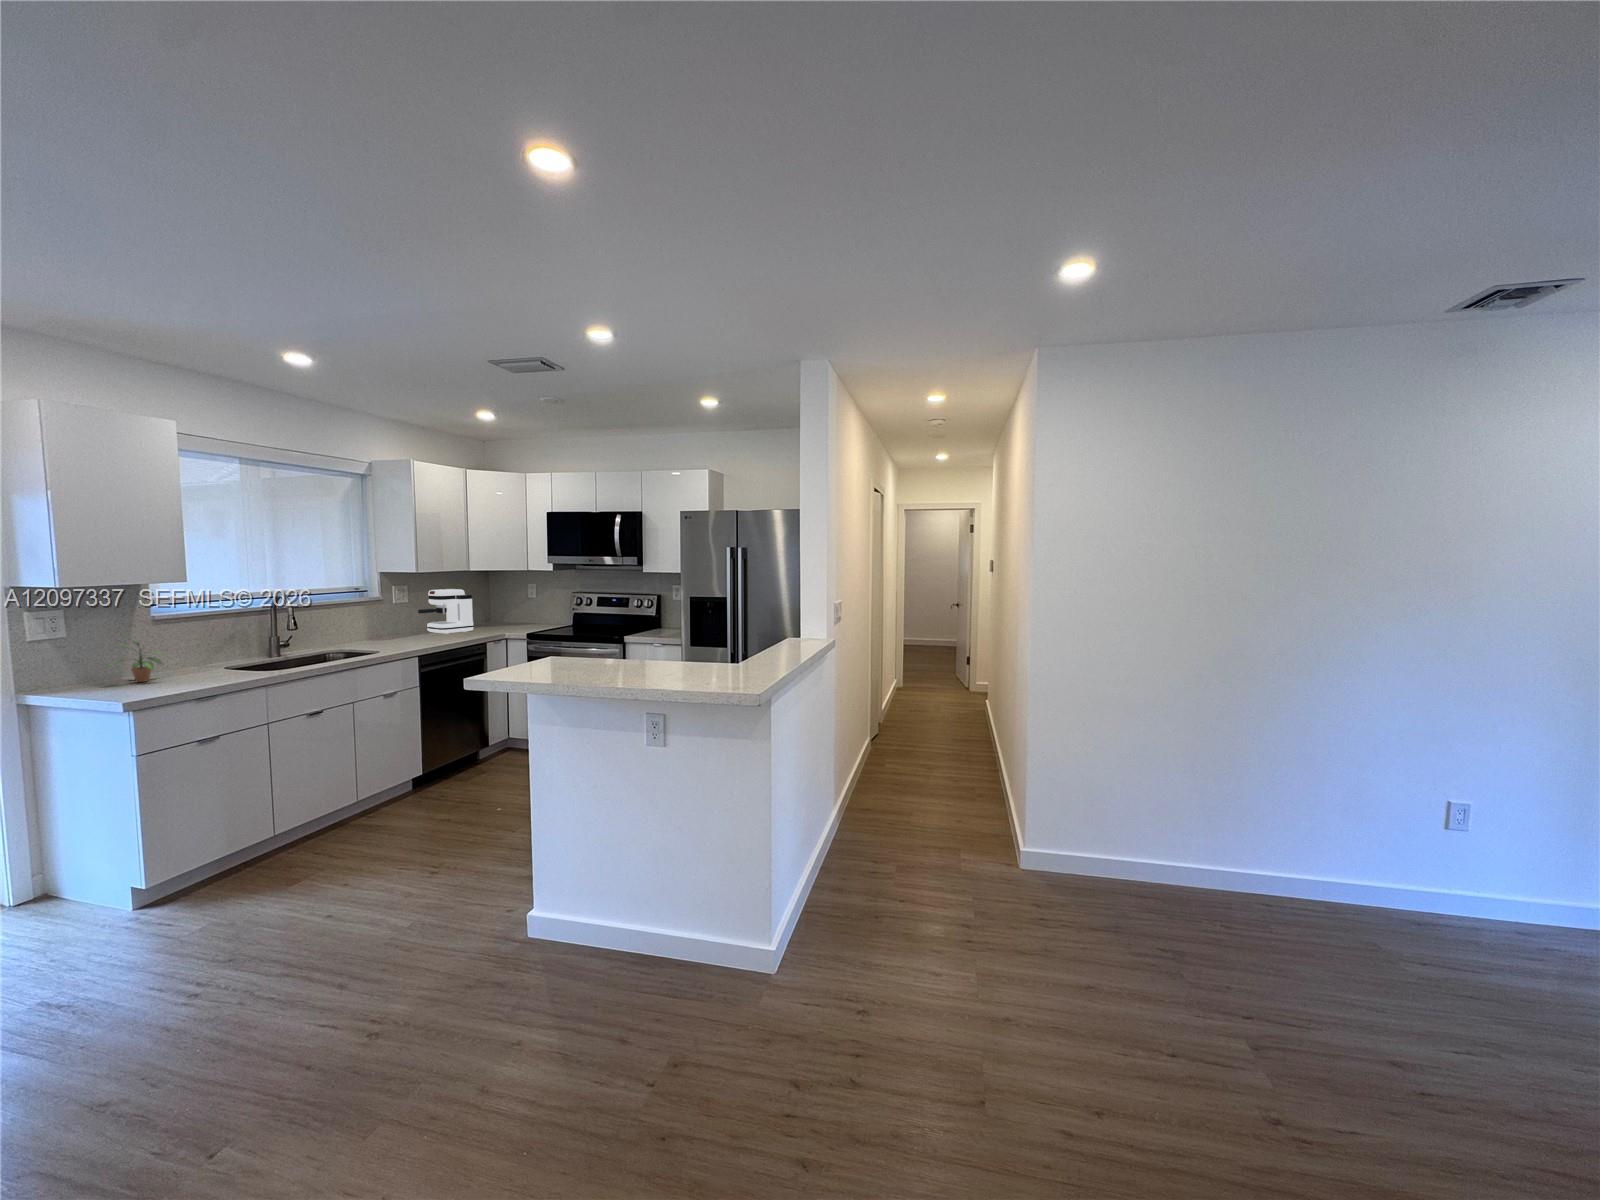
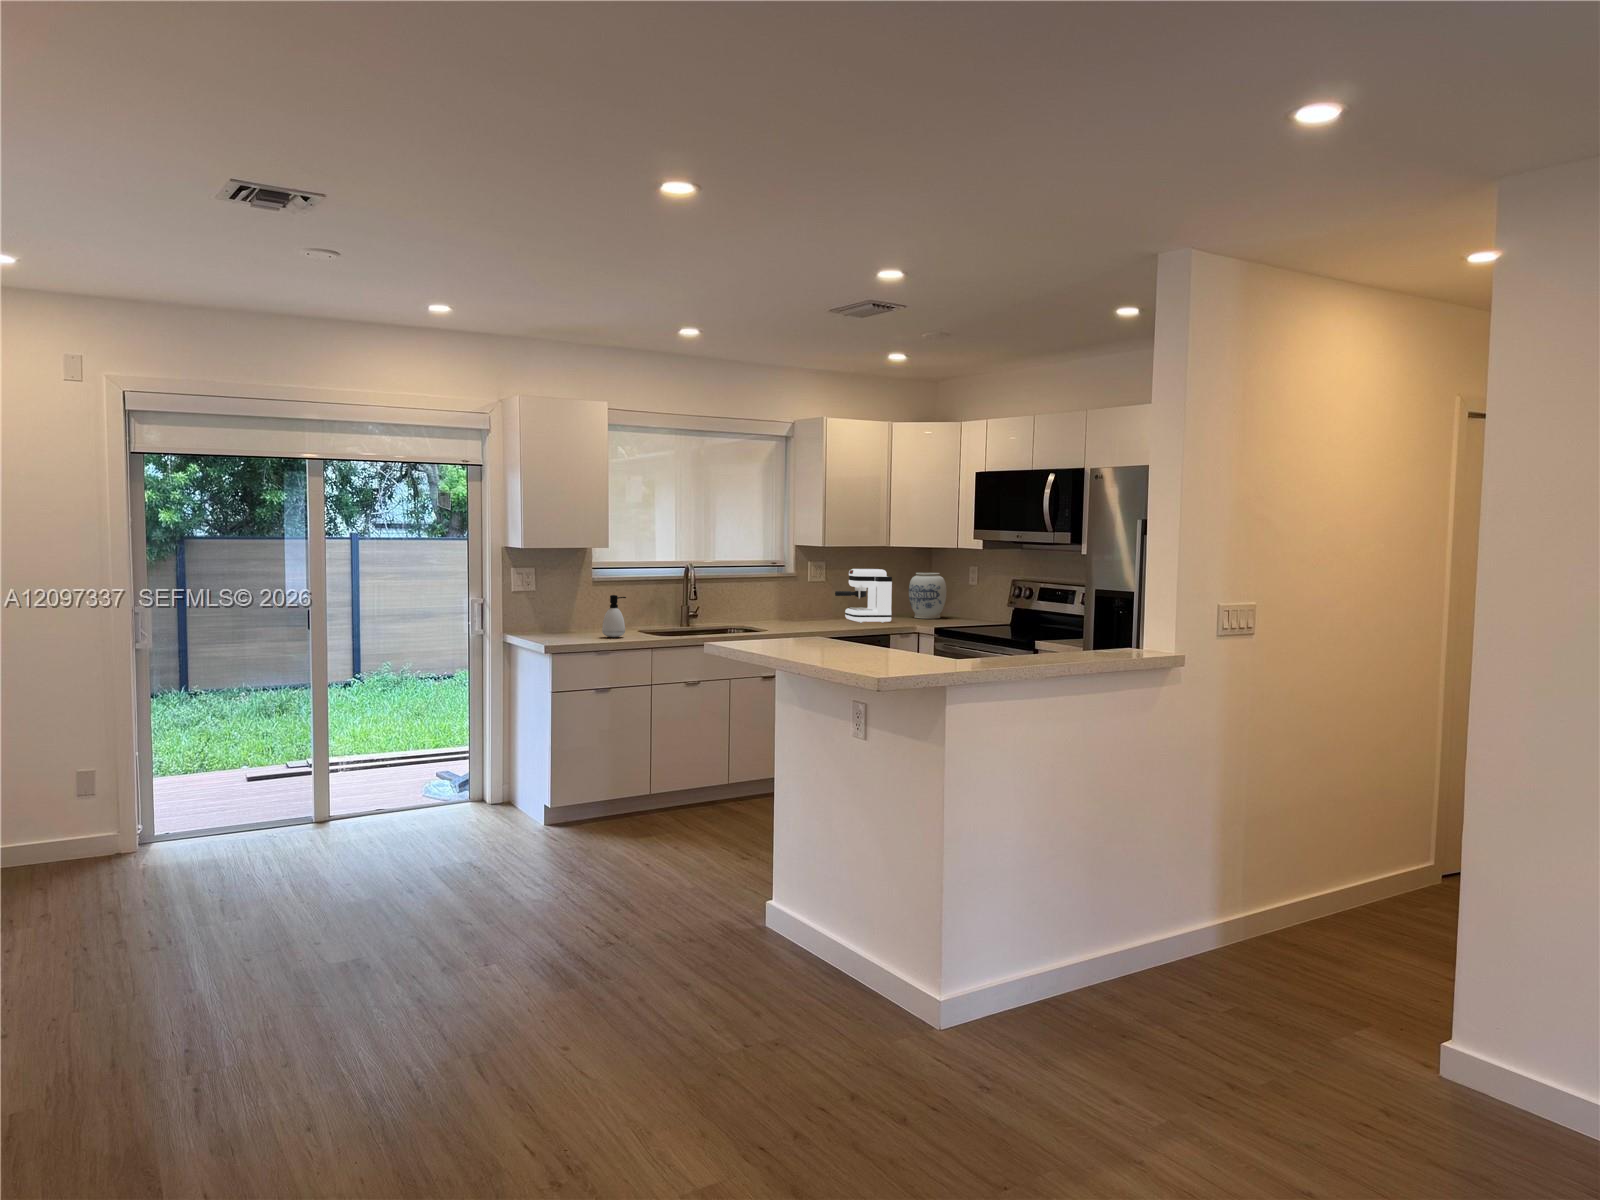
vase: none [474,589,507,625] -> present [909,573,947,619]
soap dispenser: none [186,634,219,680] -> present [602,595,626,637]
potted plant: present [108,635,161,682] -> none [555,587,594,635]

